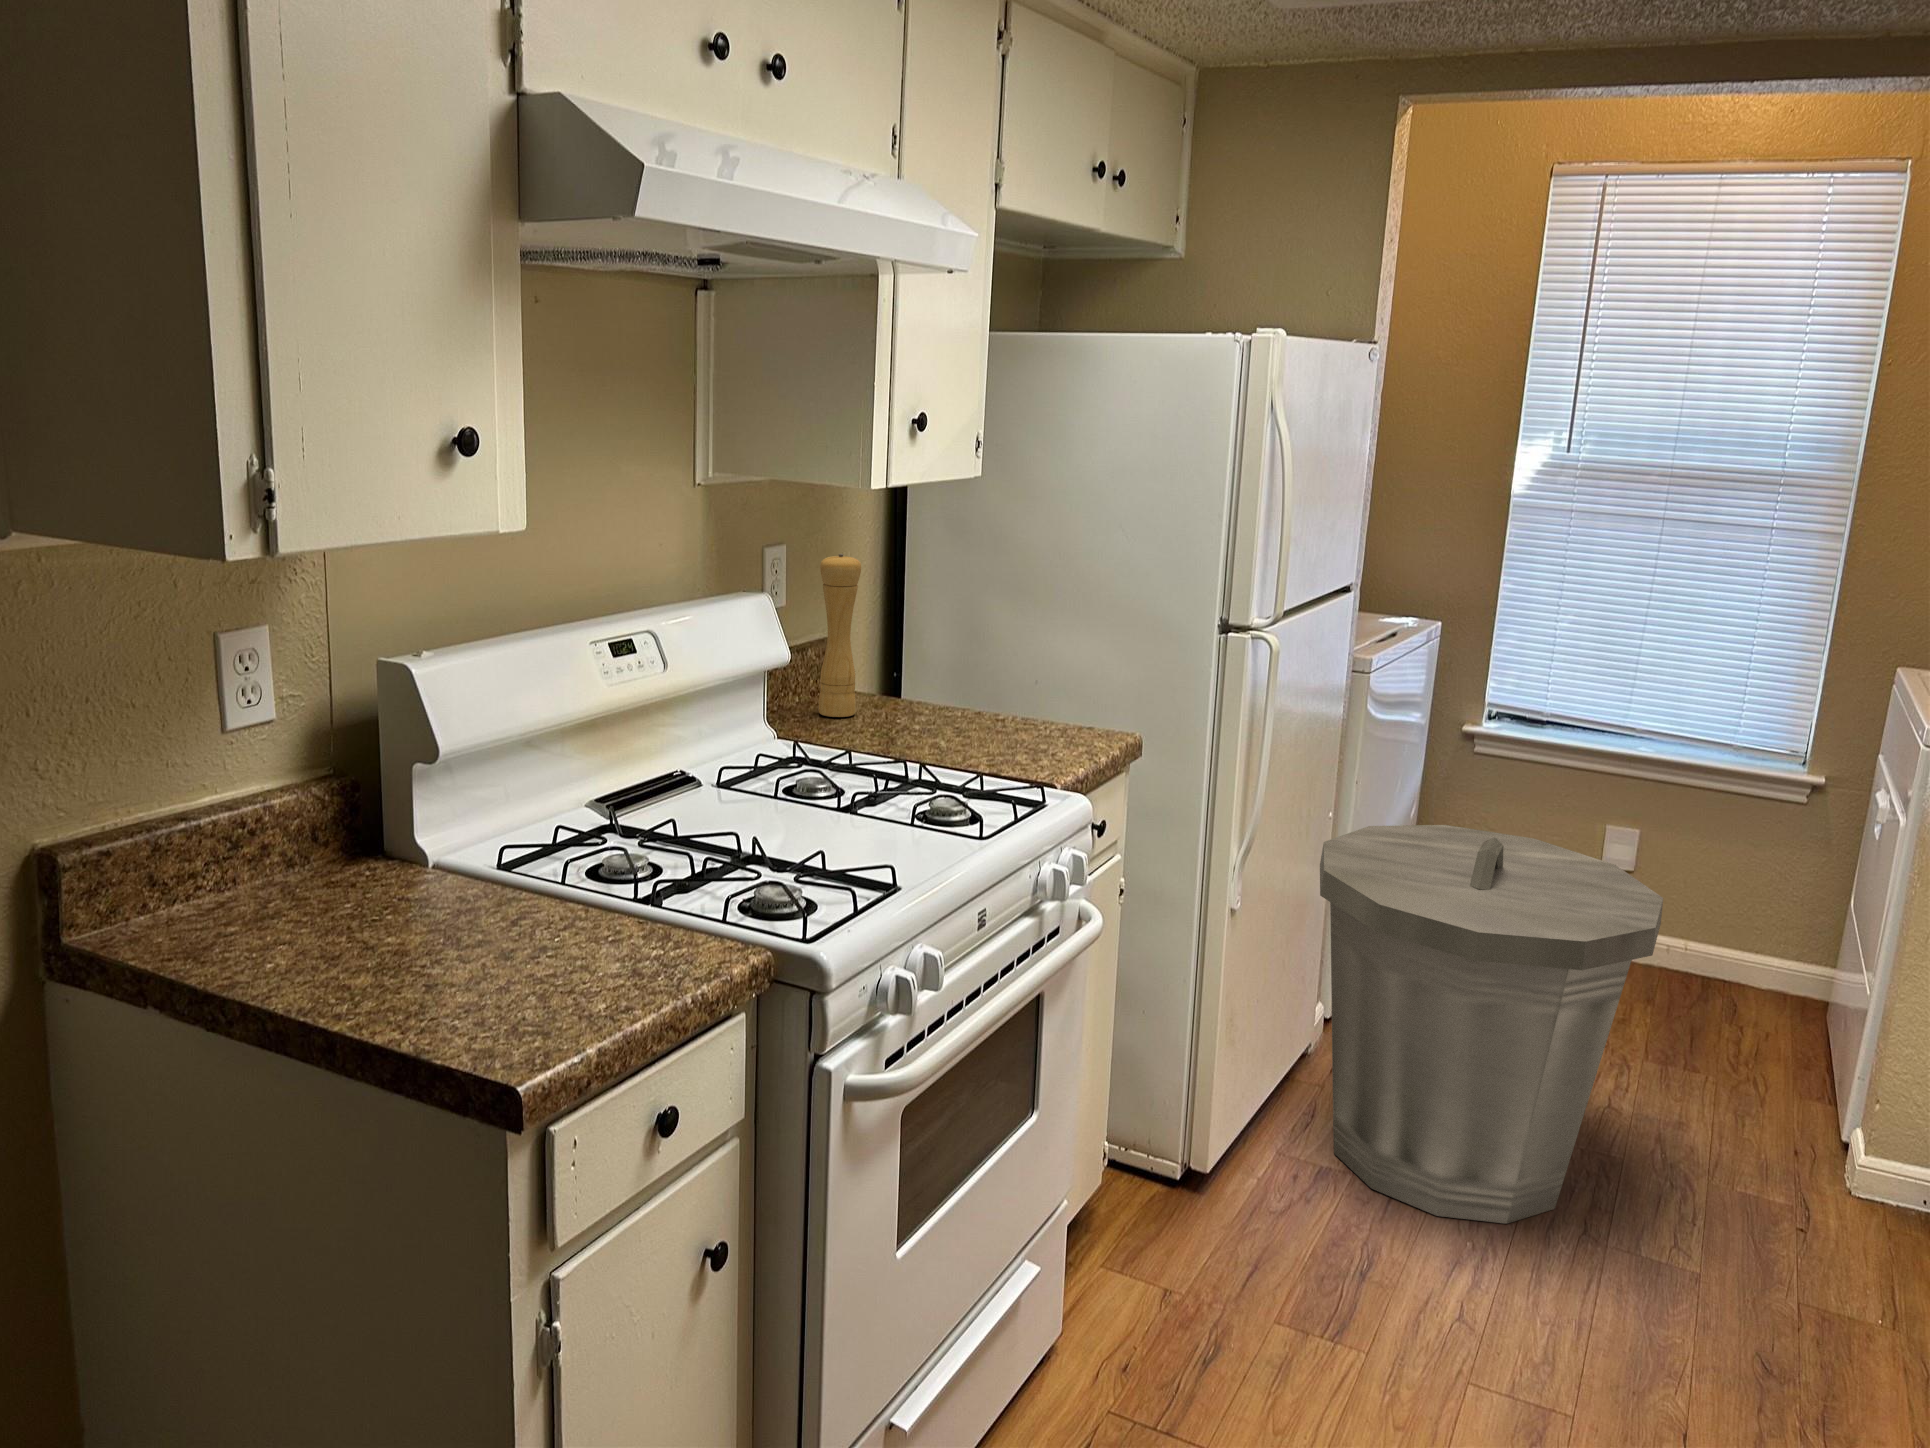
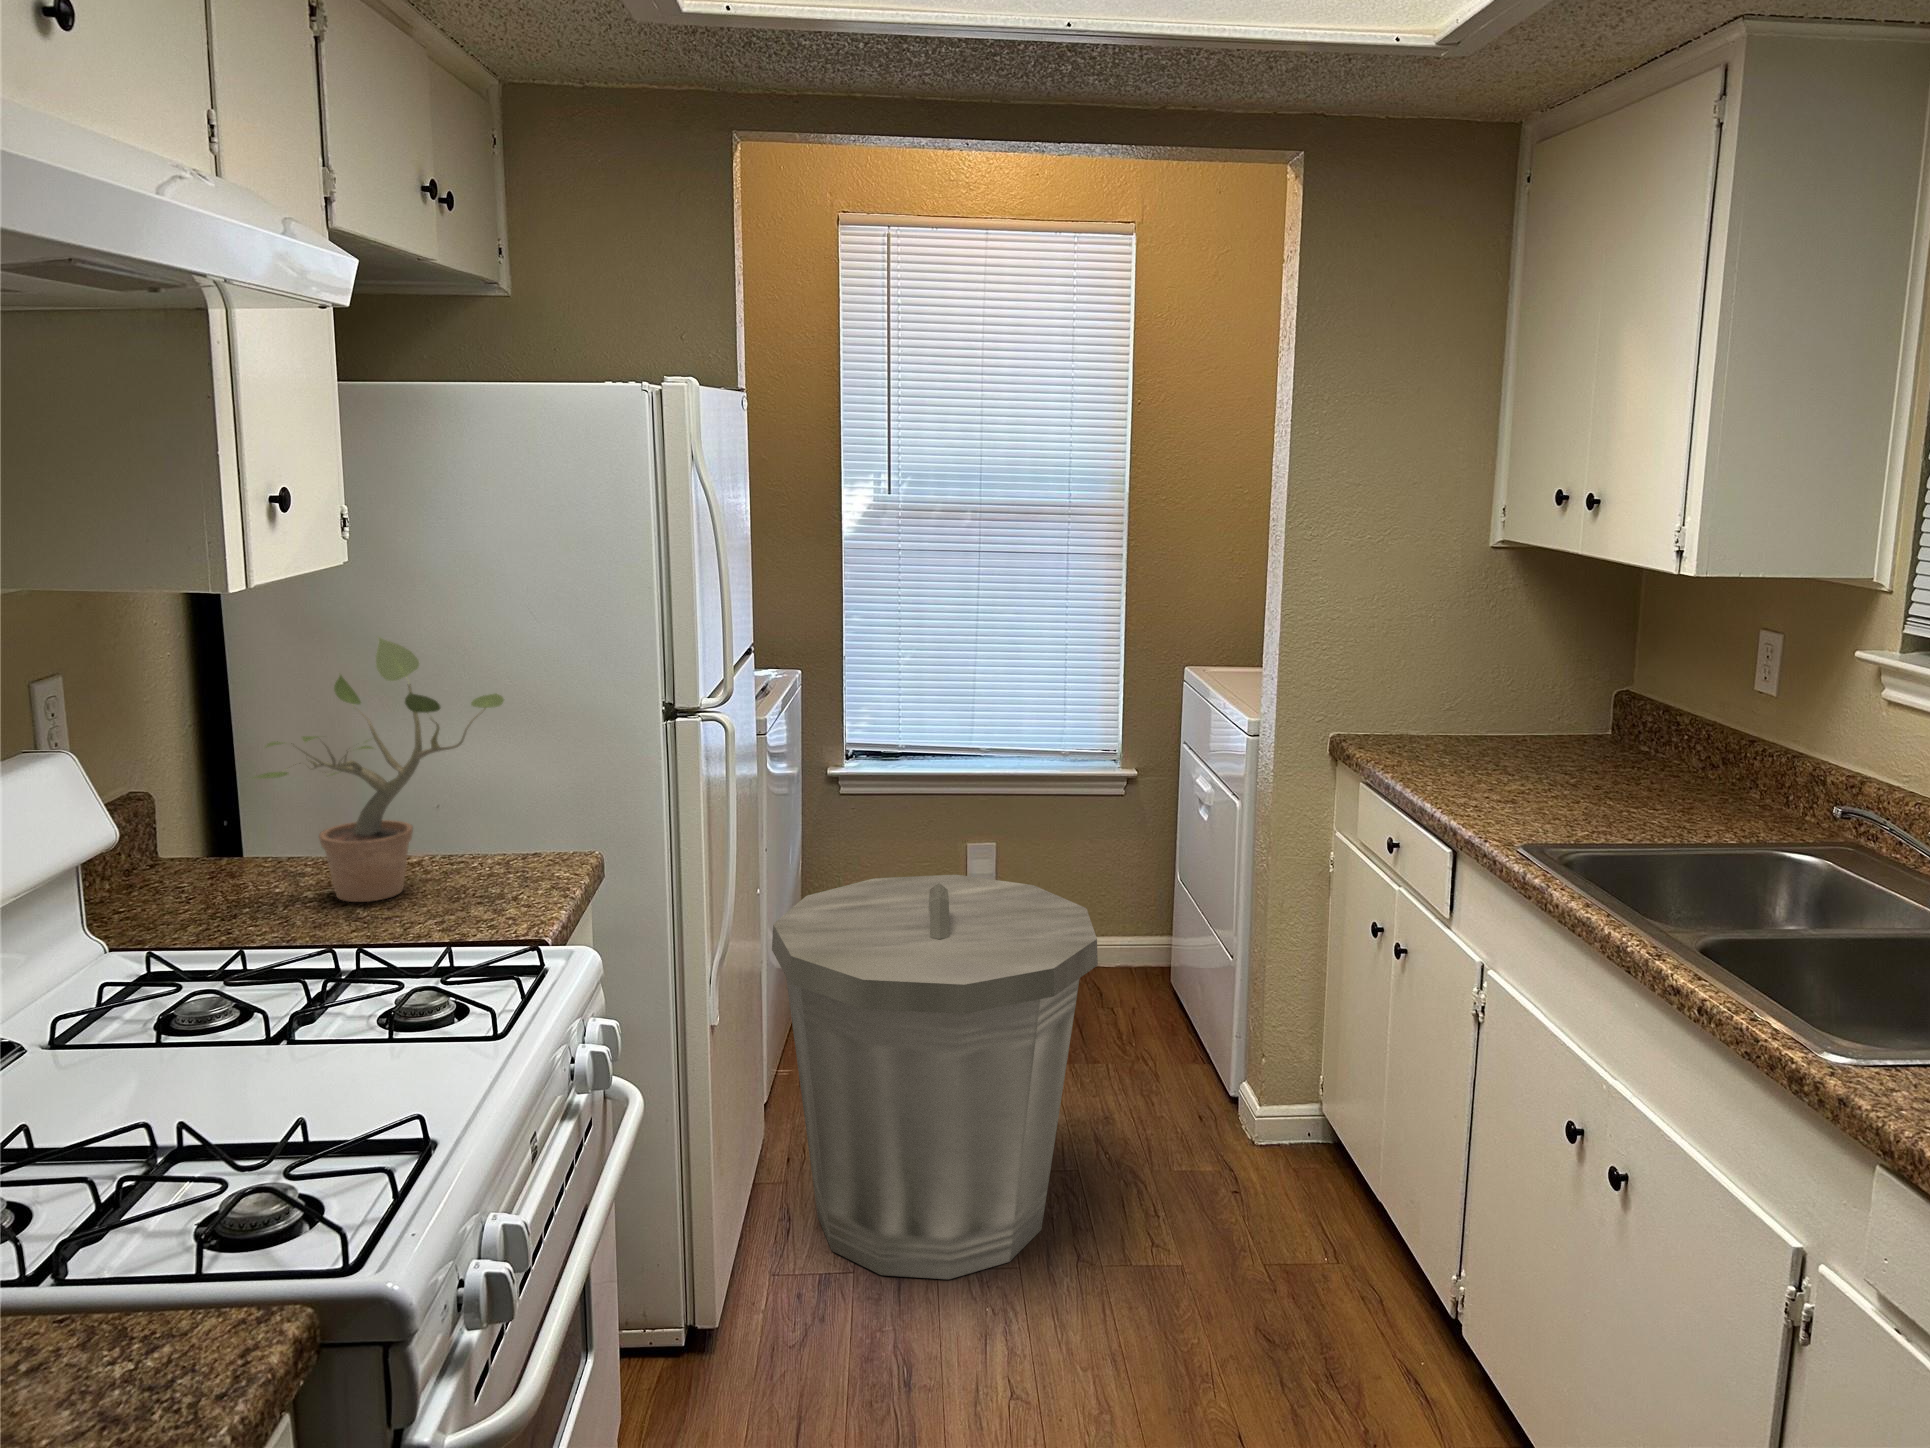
potted plant: none [884,533,1068,737] -> present [252,637,504,902]
pepper mill: present [819,554,861,717] -> none [122,683,202,908]

